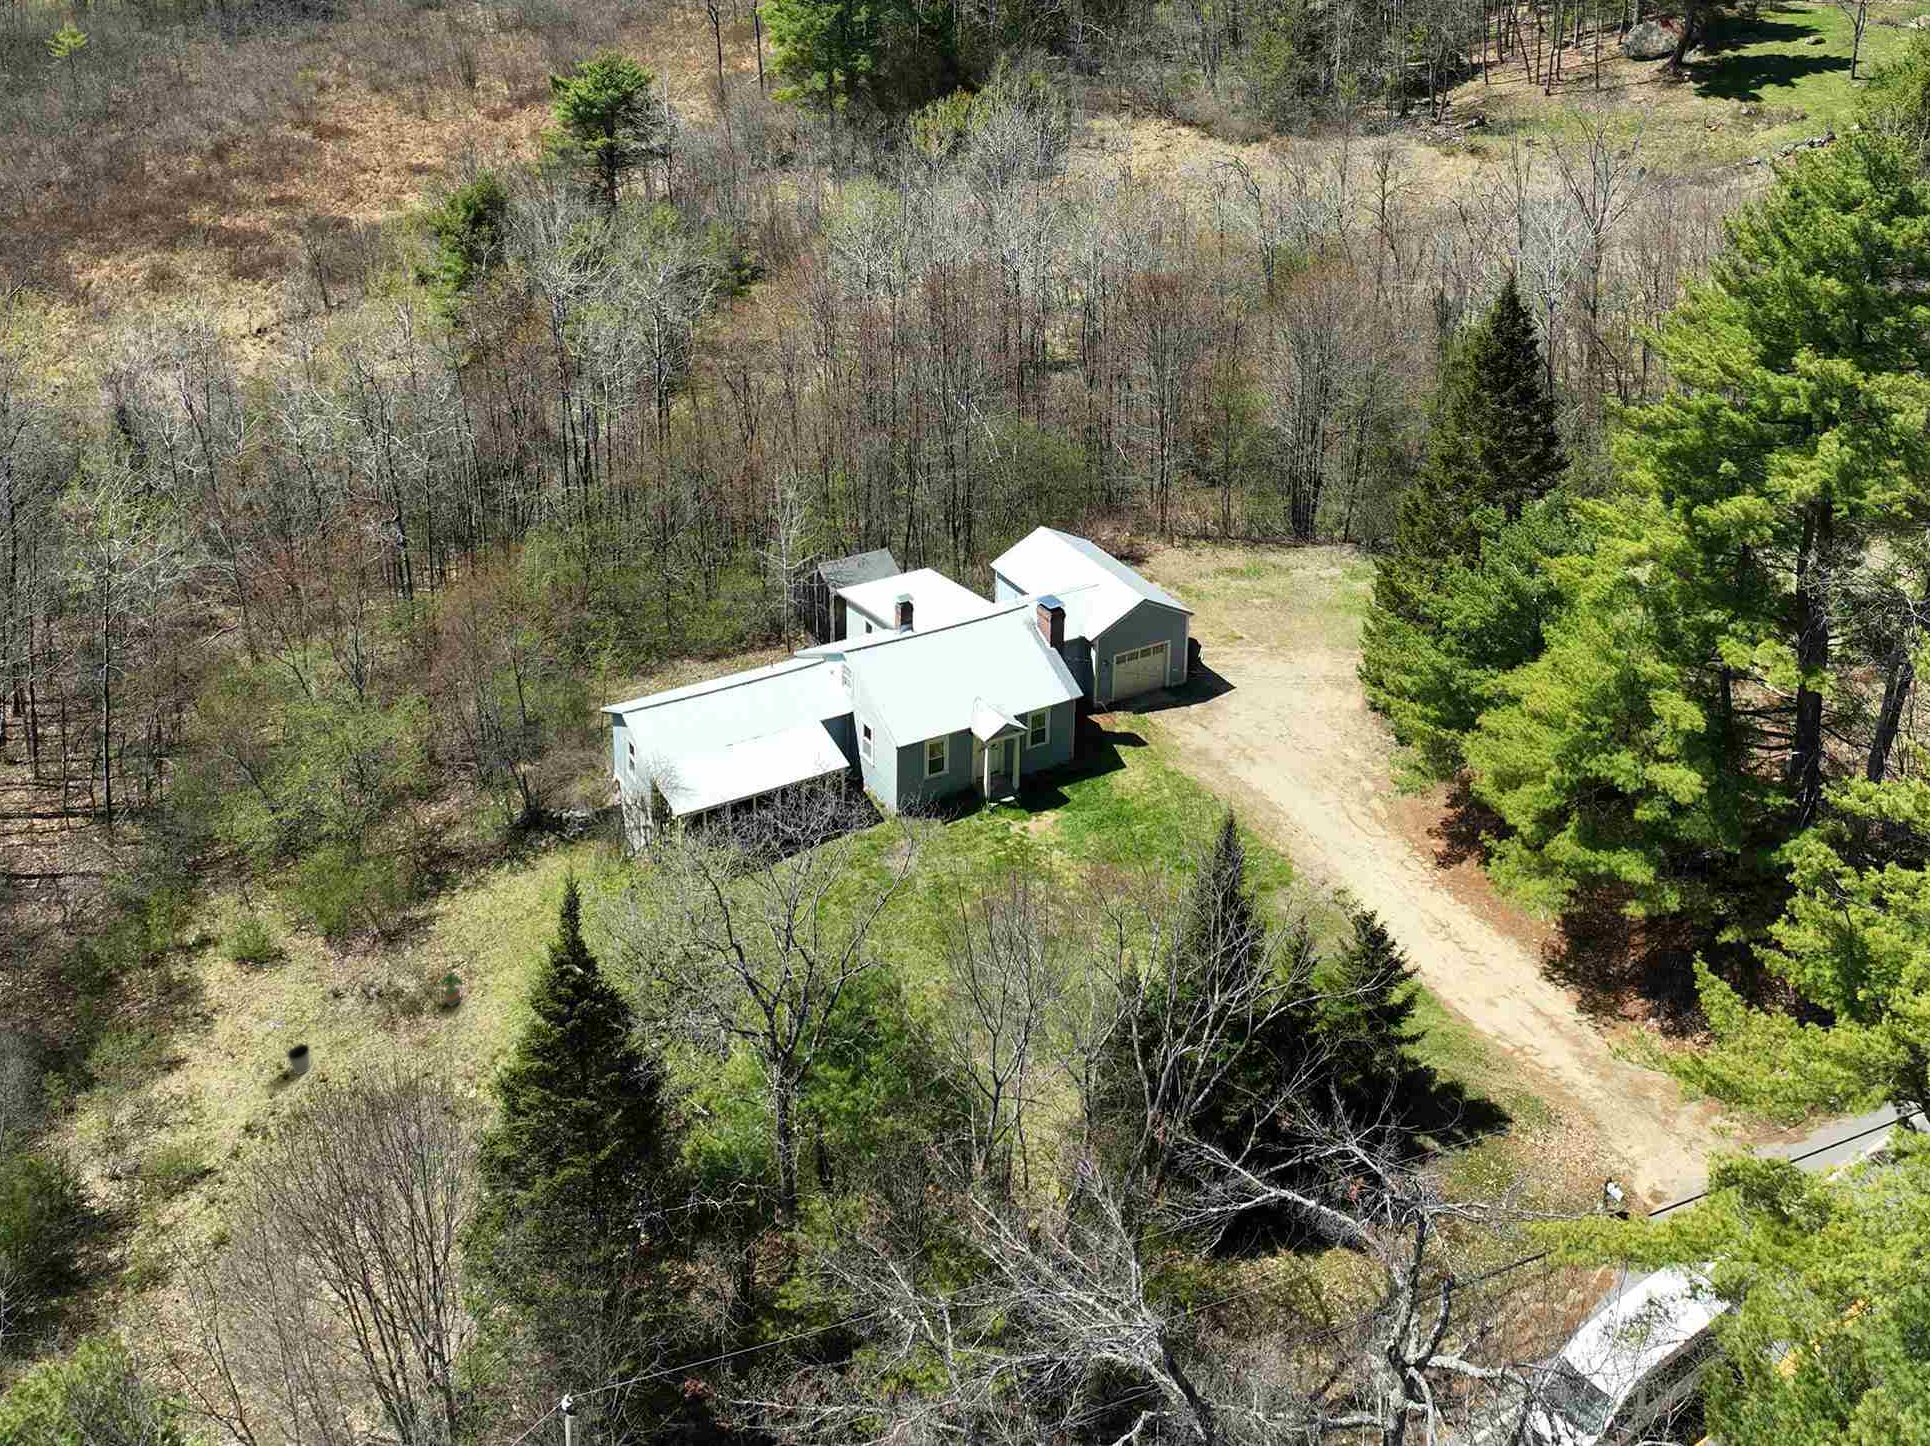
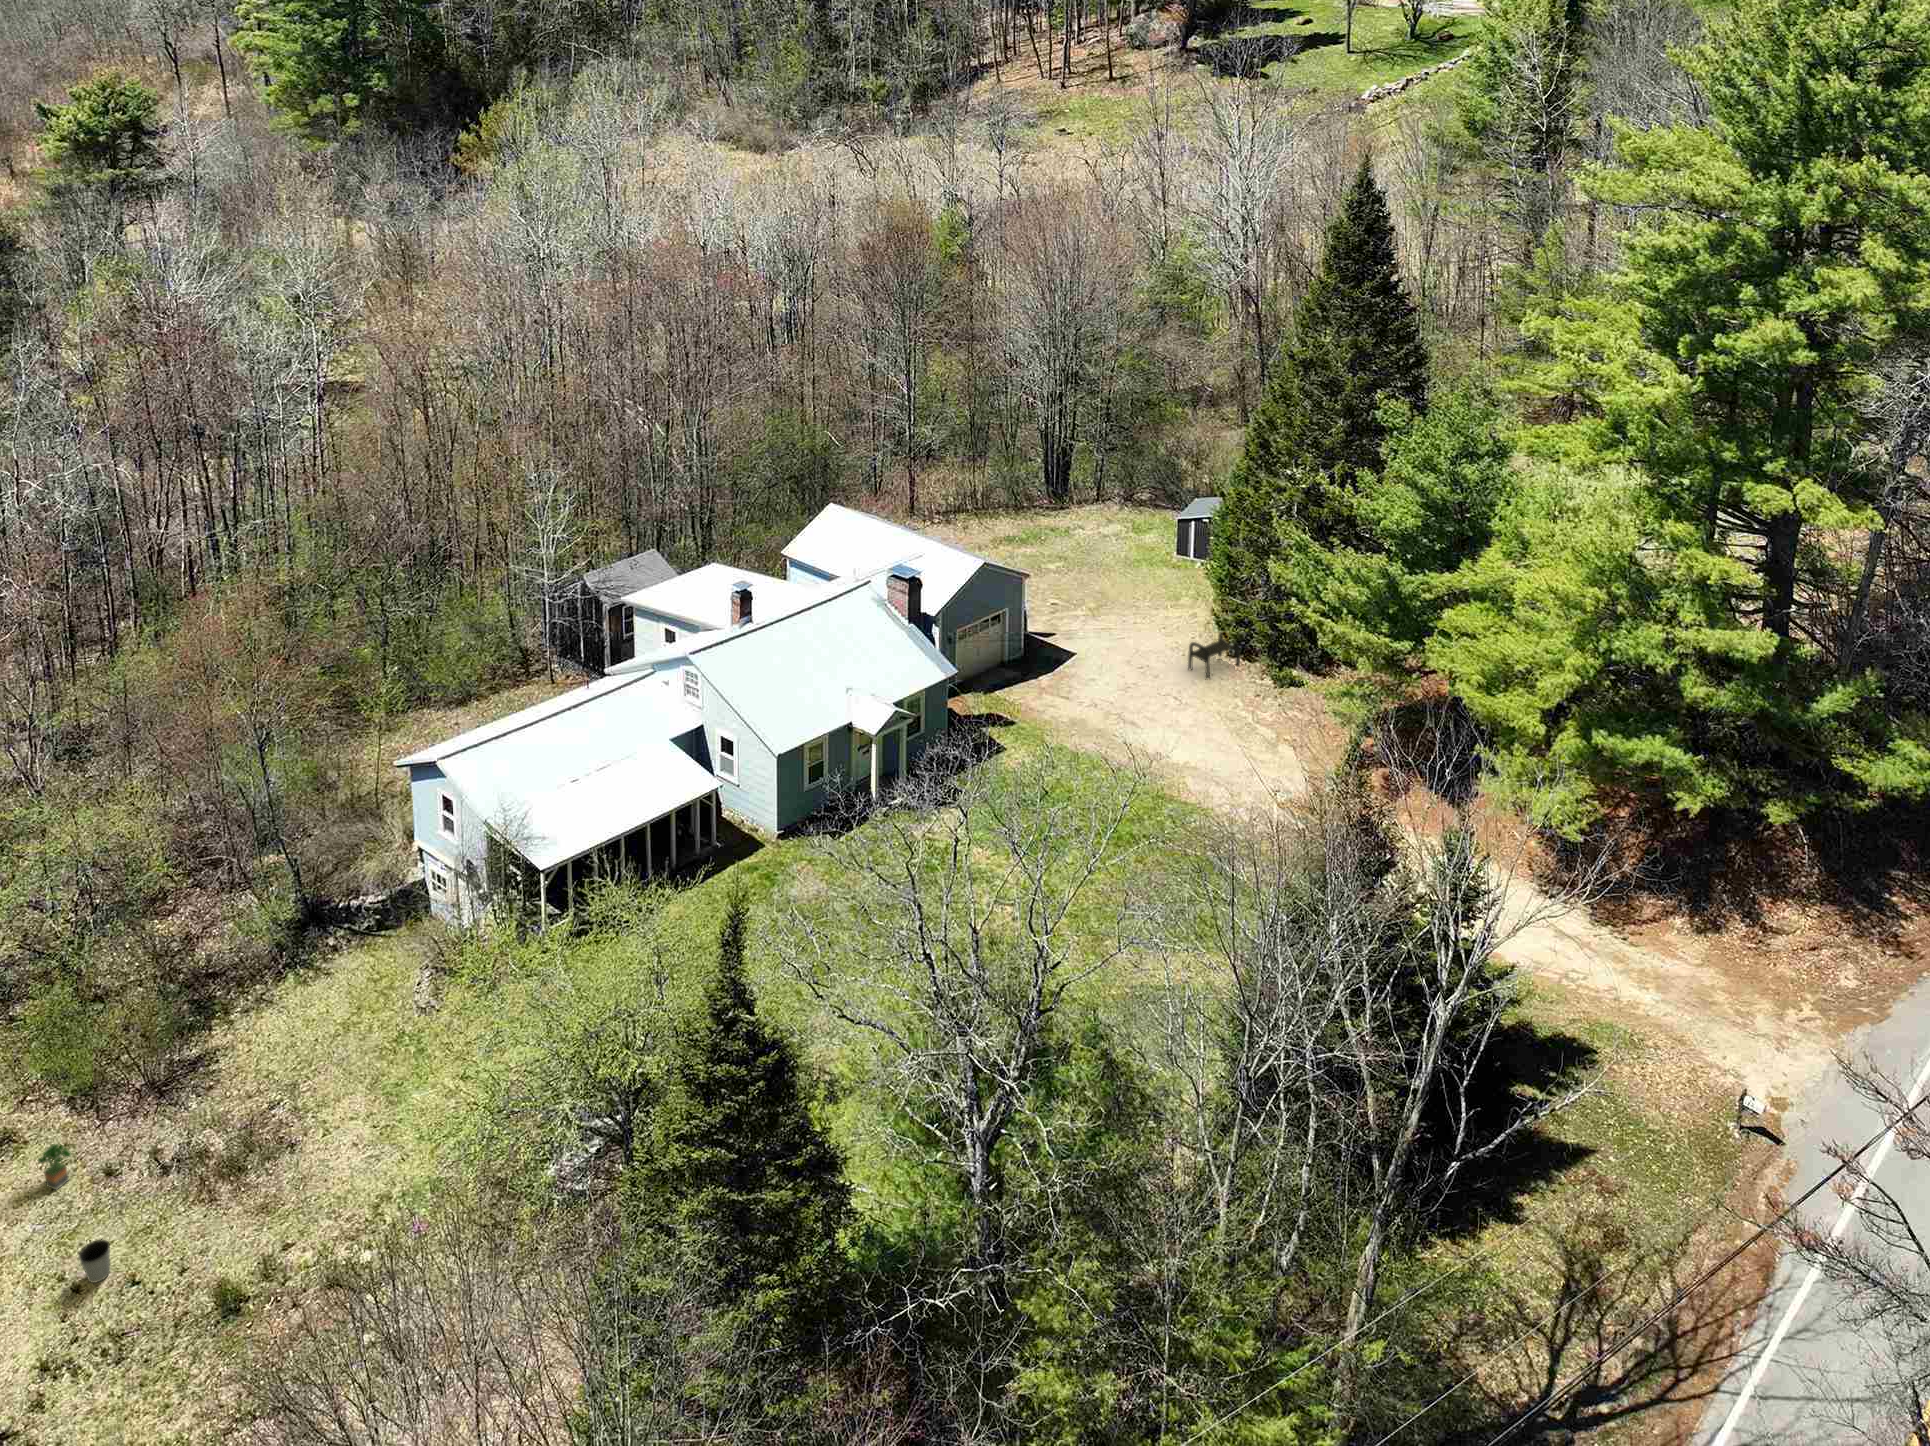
bench: none [1332,684,1382,730] -> present [1188,632,1240,679]
potted tree: present [440,973,462,1006] -> present [38,1144,71,1190]

